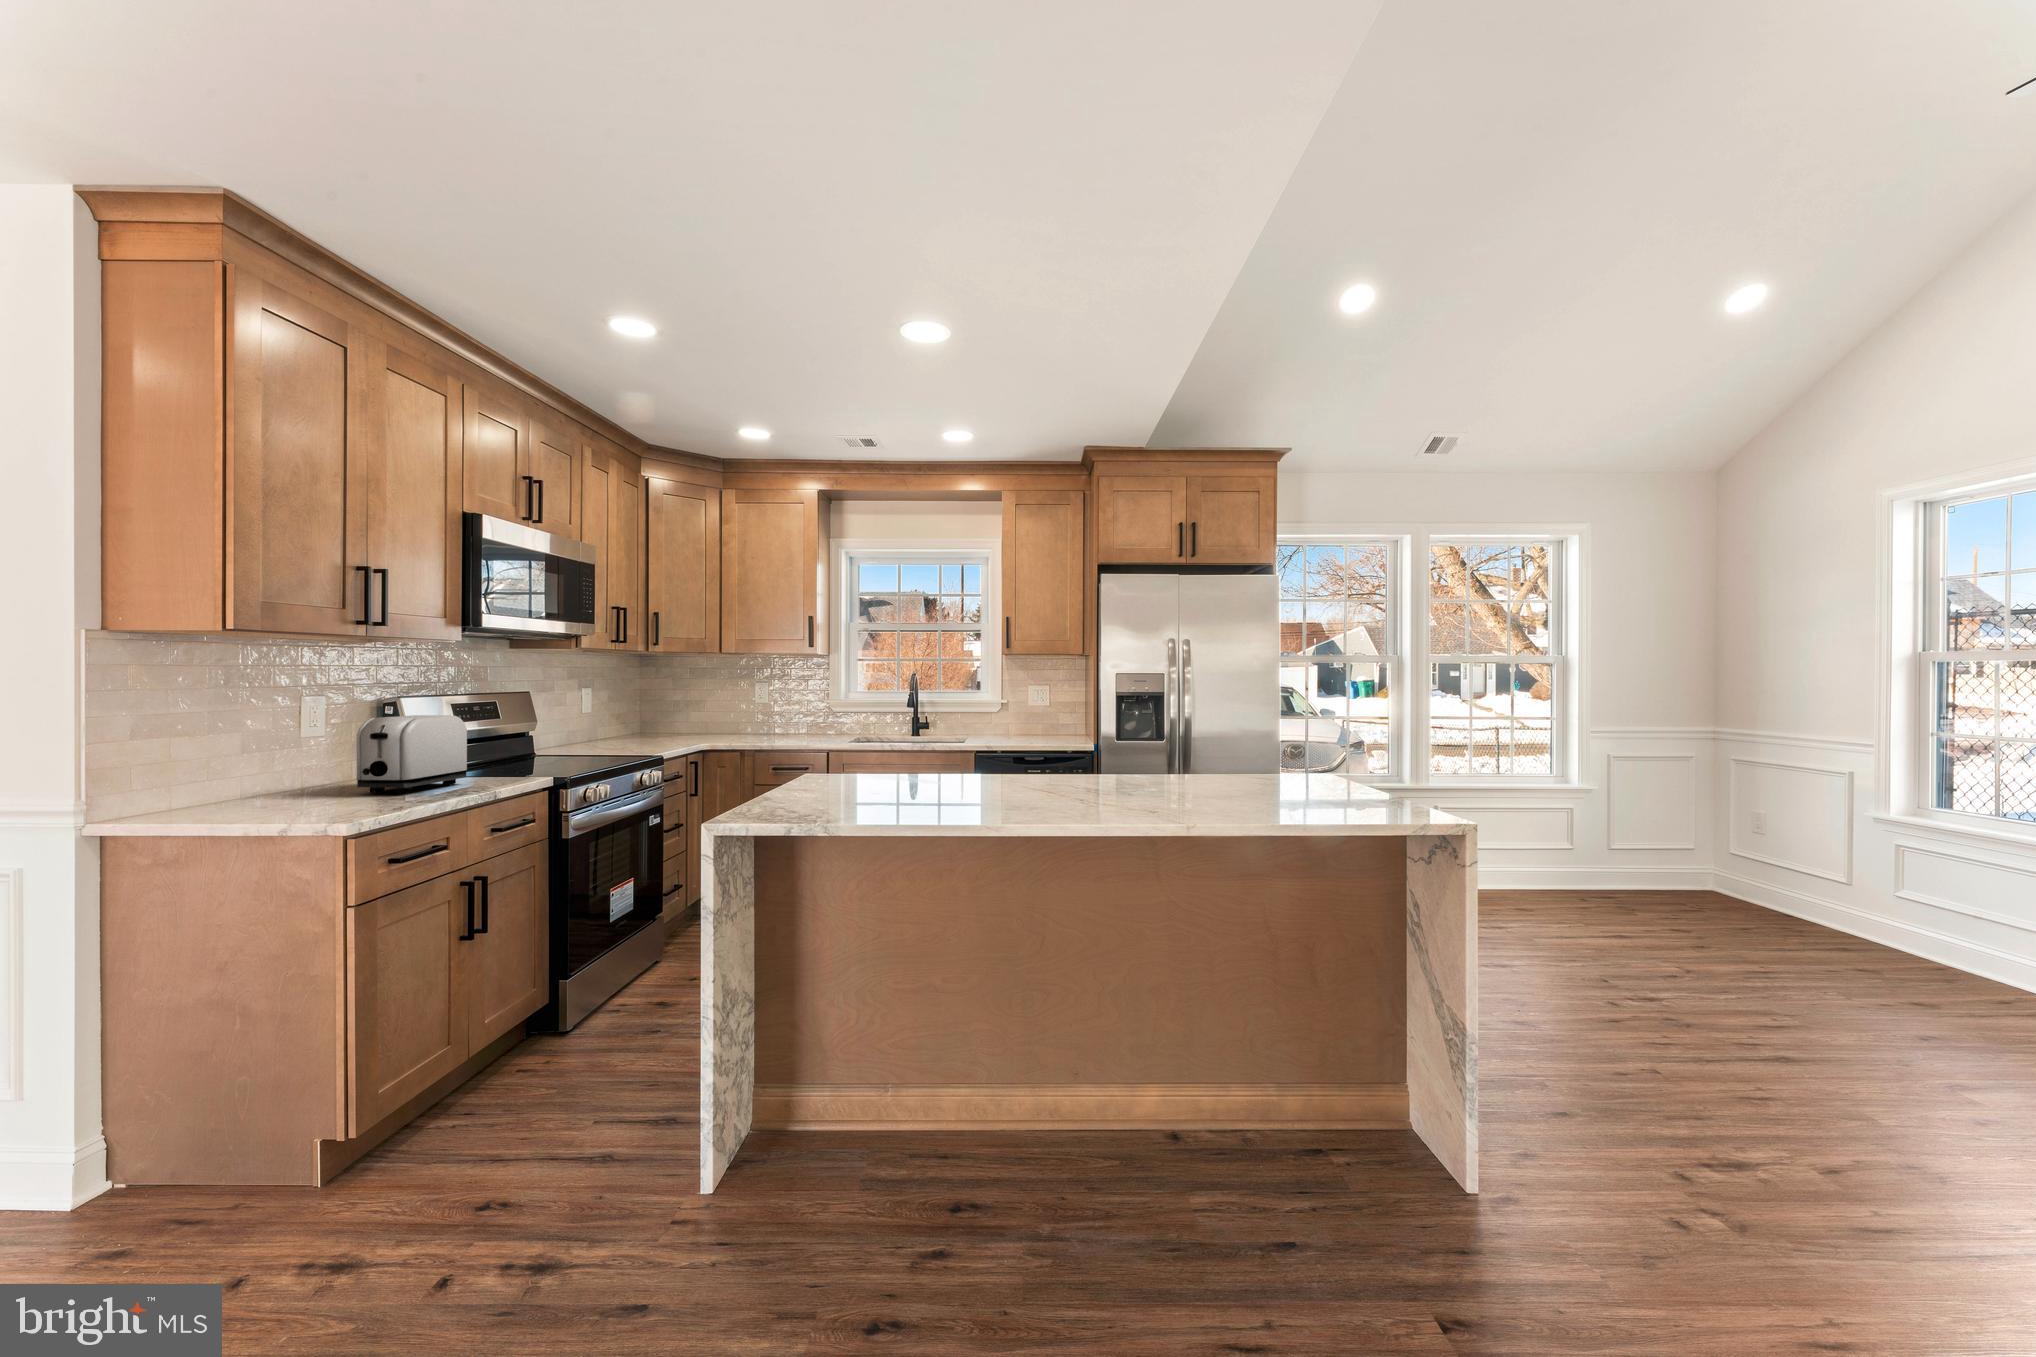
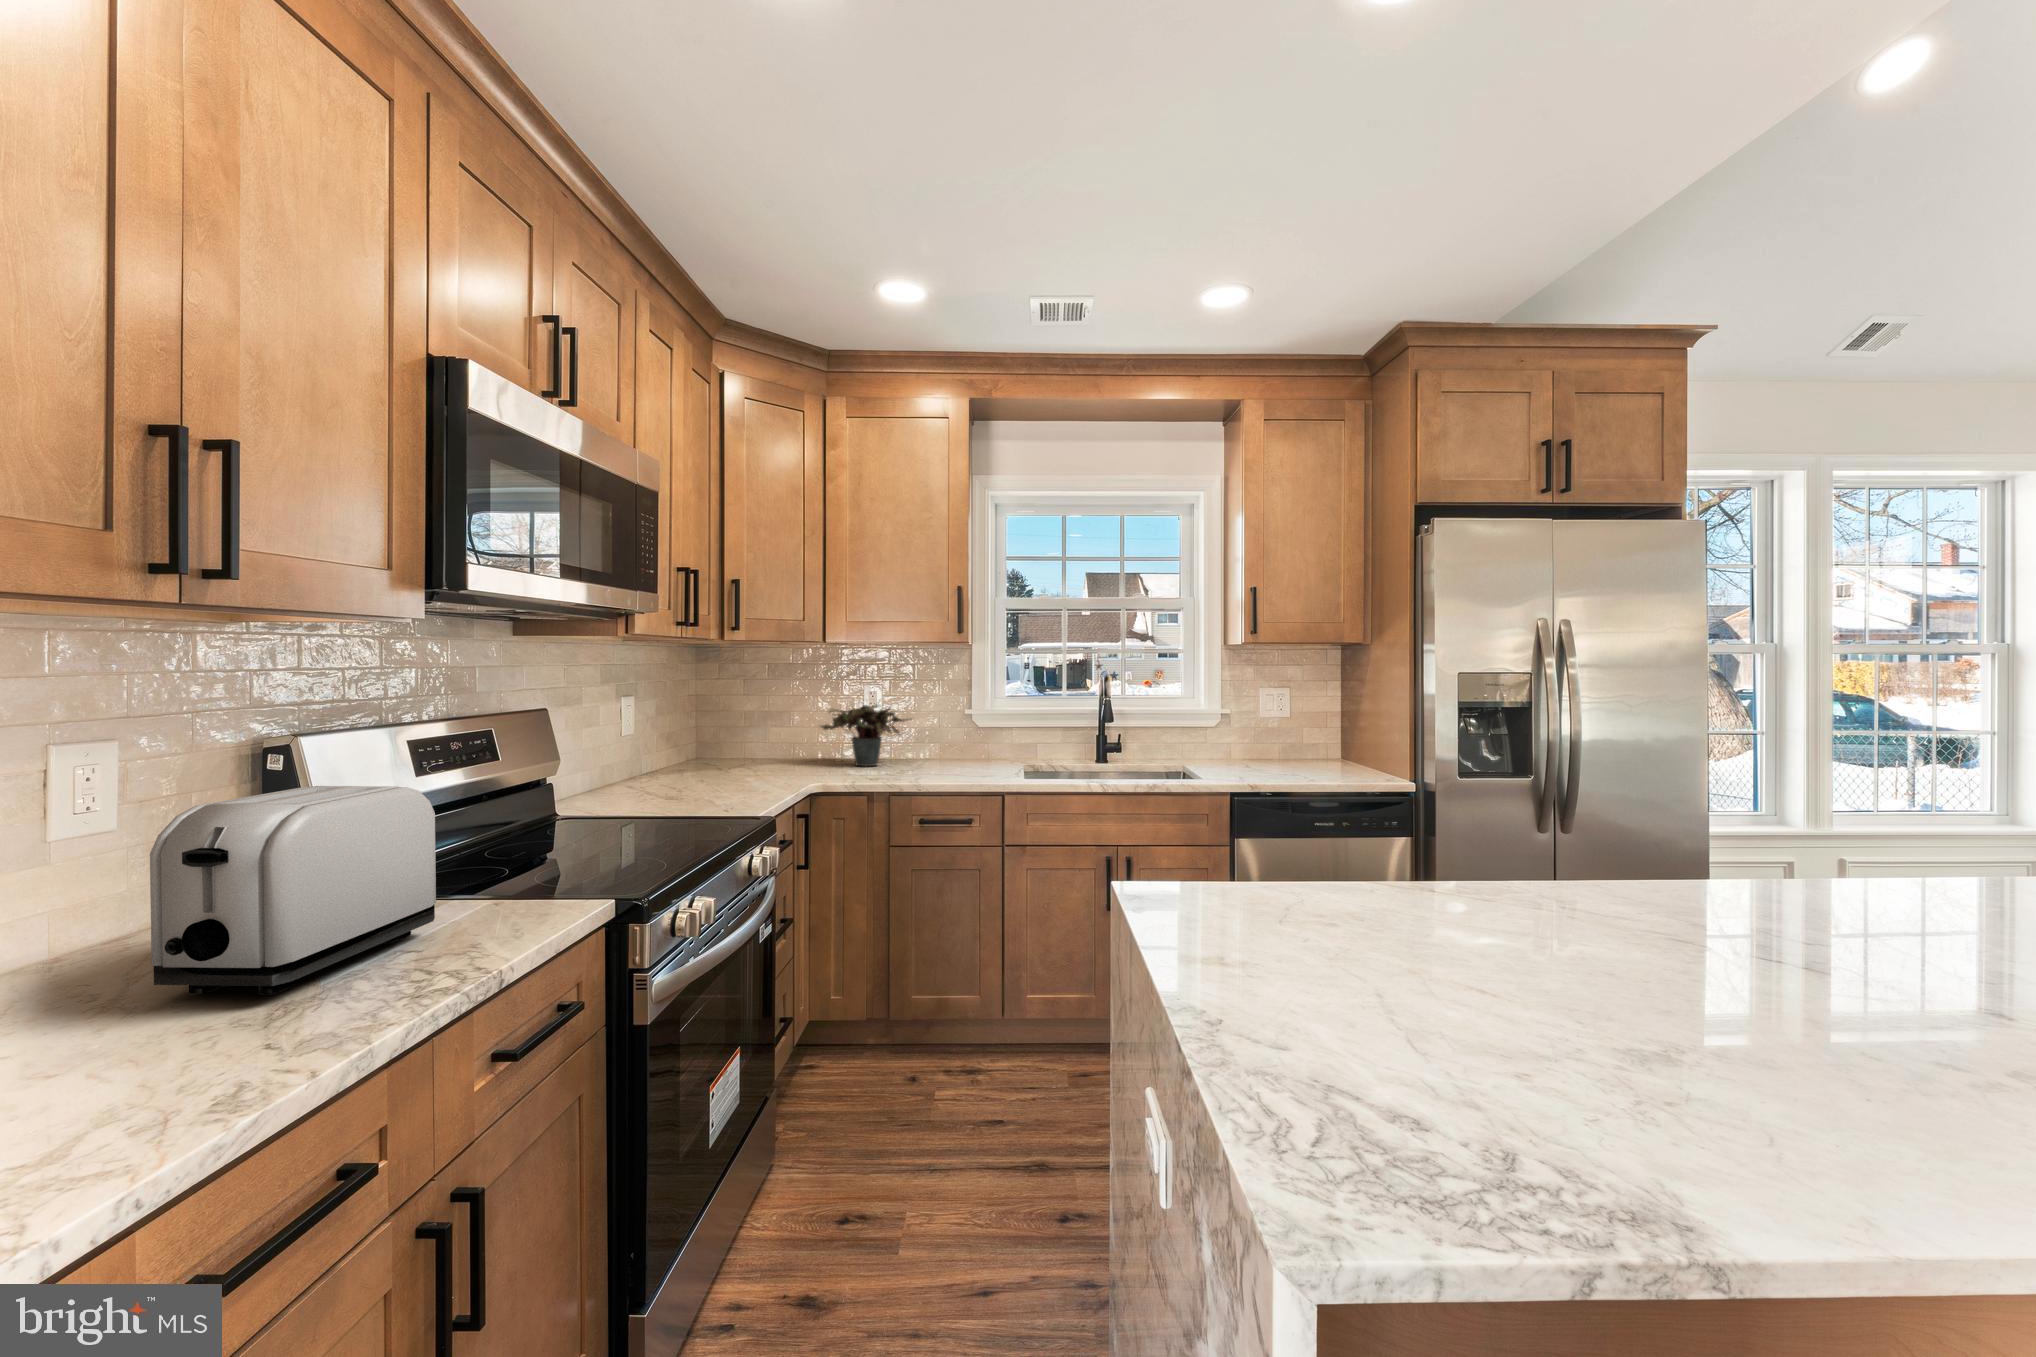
potted plant: none [715,696,782,737] -> present [821,705,912,766]

